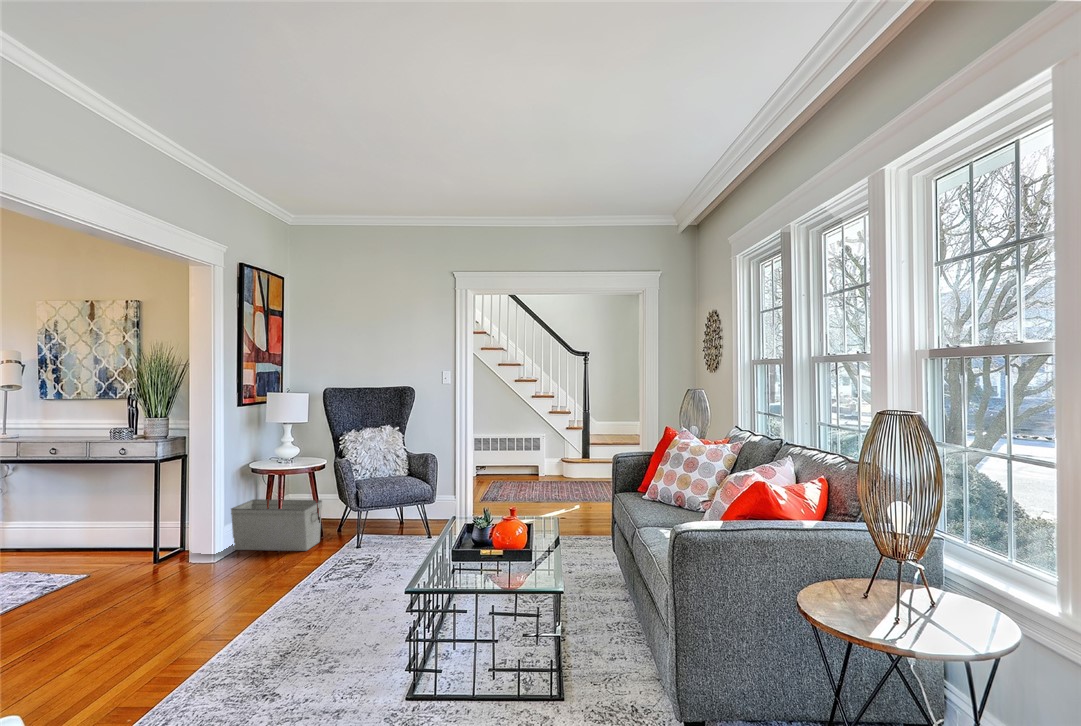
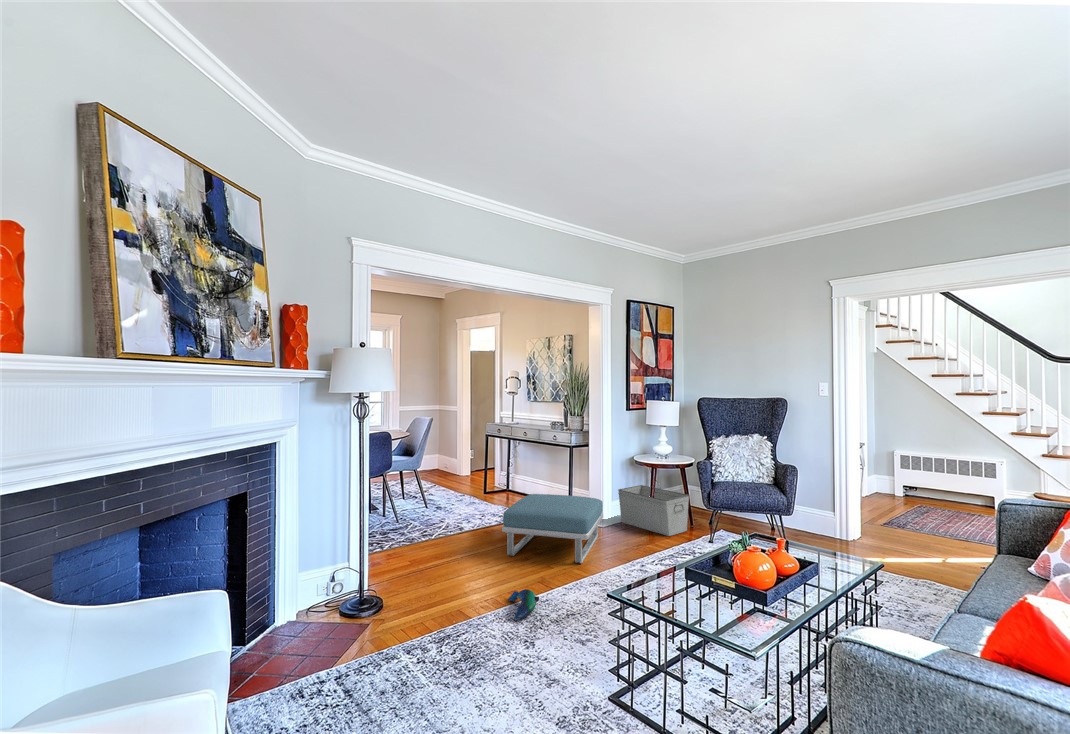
footstool: none [108,522,246,621] -> present [502,494,603,563]
plush toy: none [189,637,243,674] -> present [508,589,539,620]

